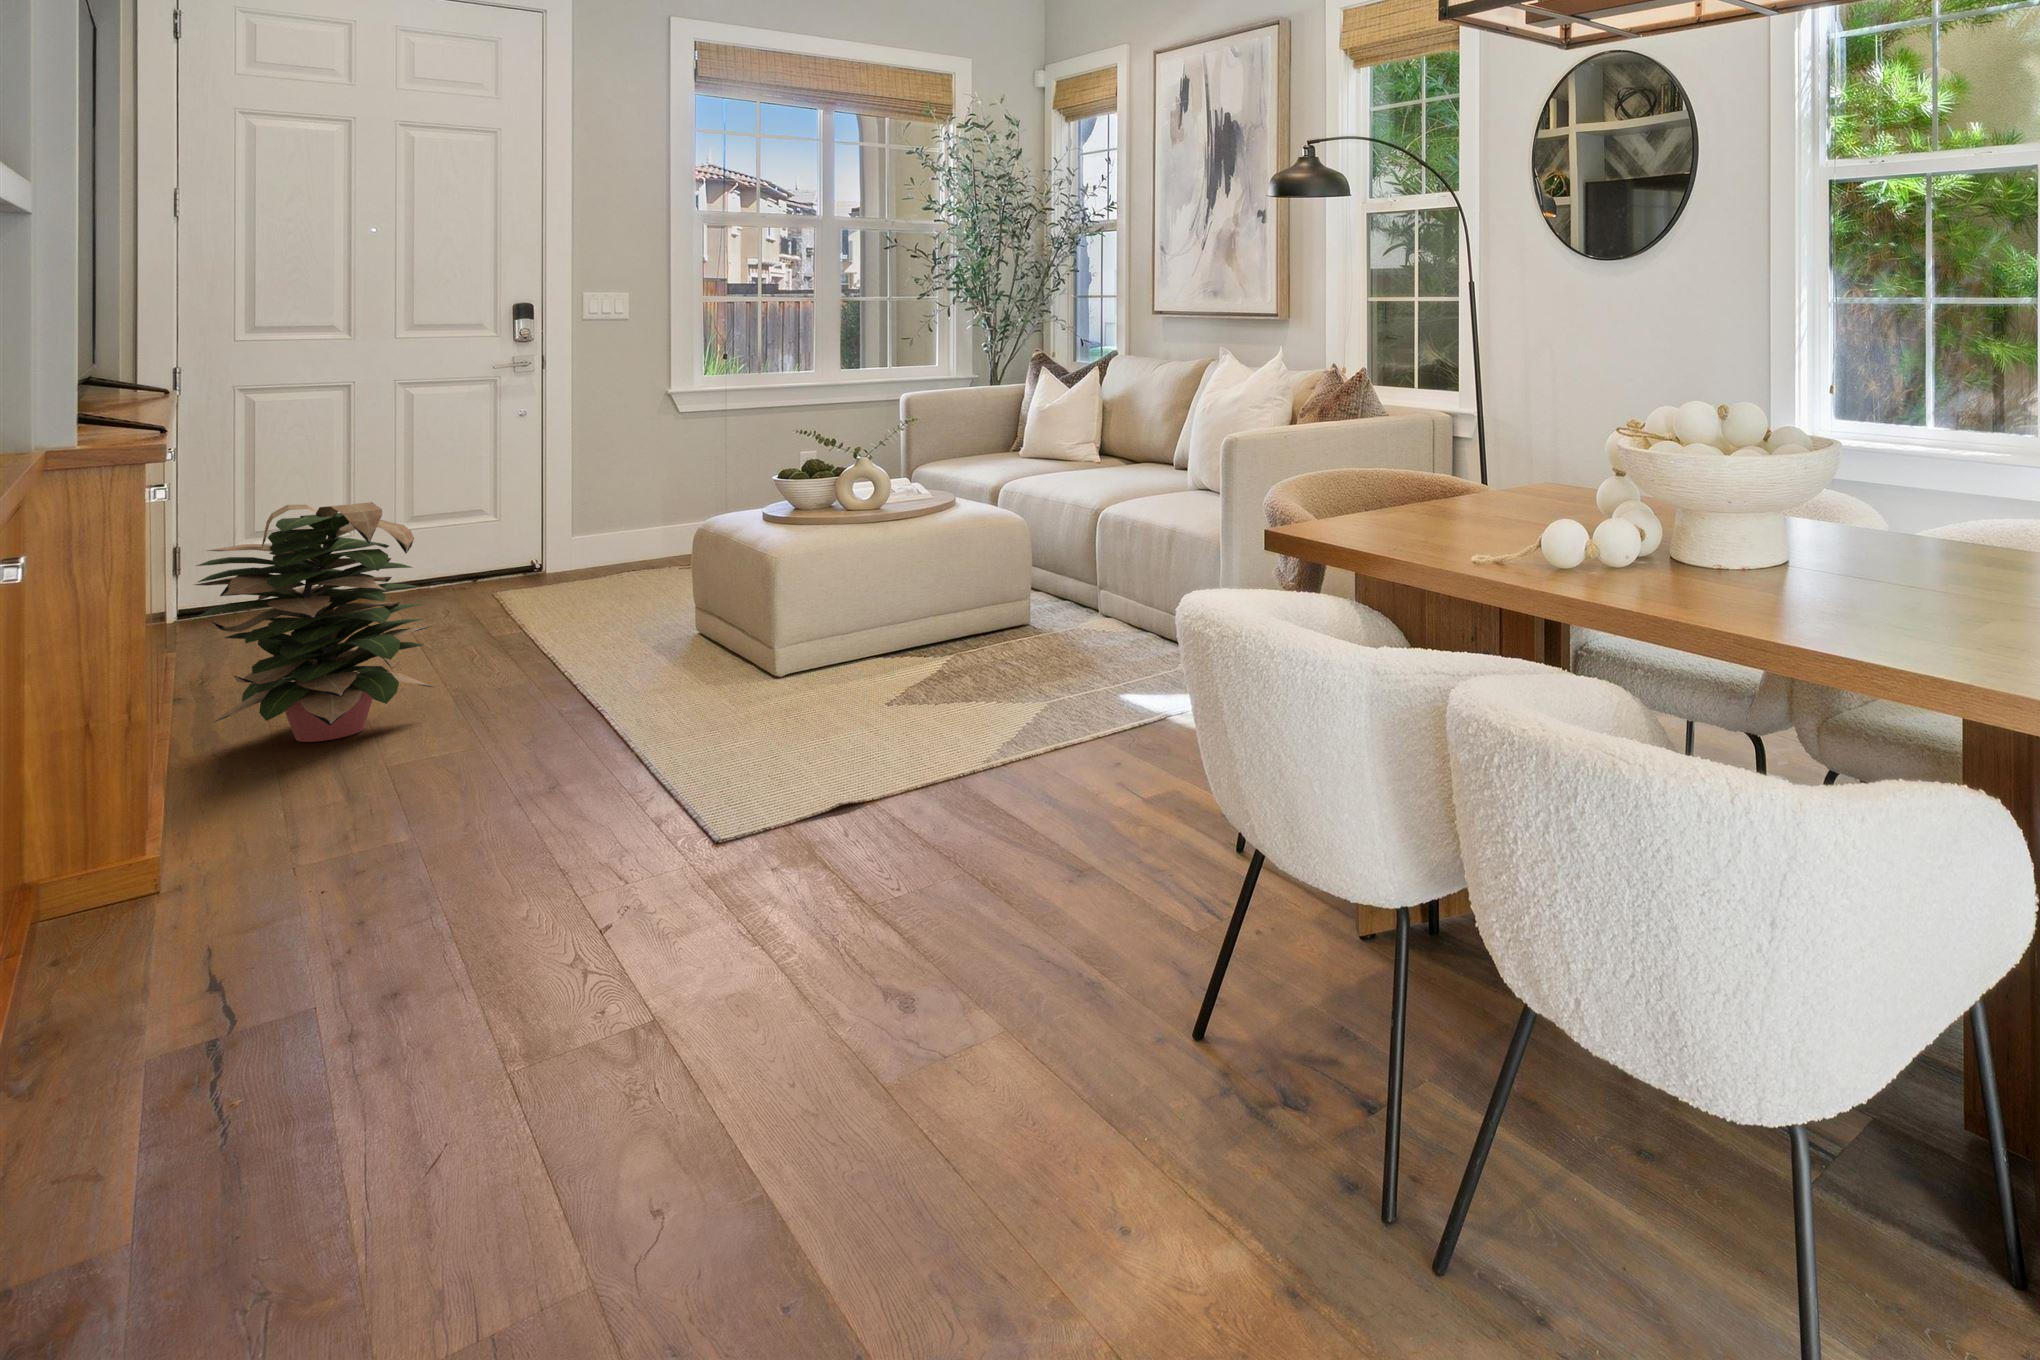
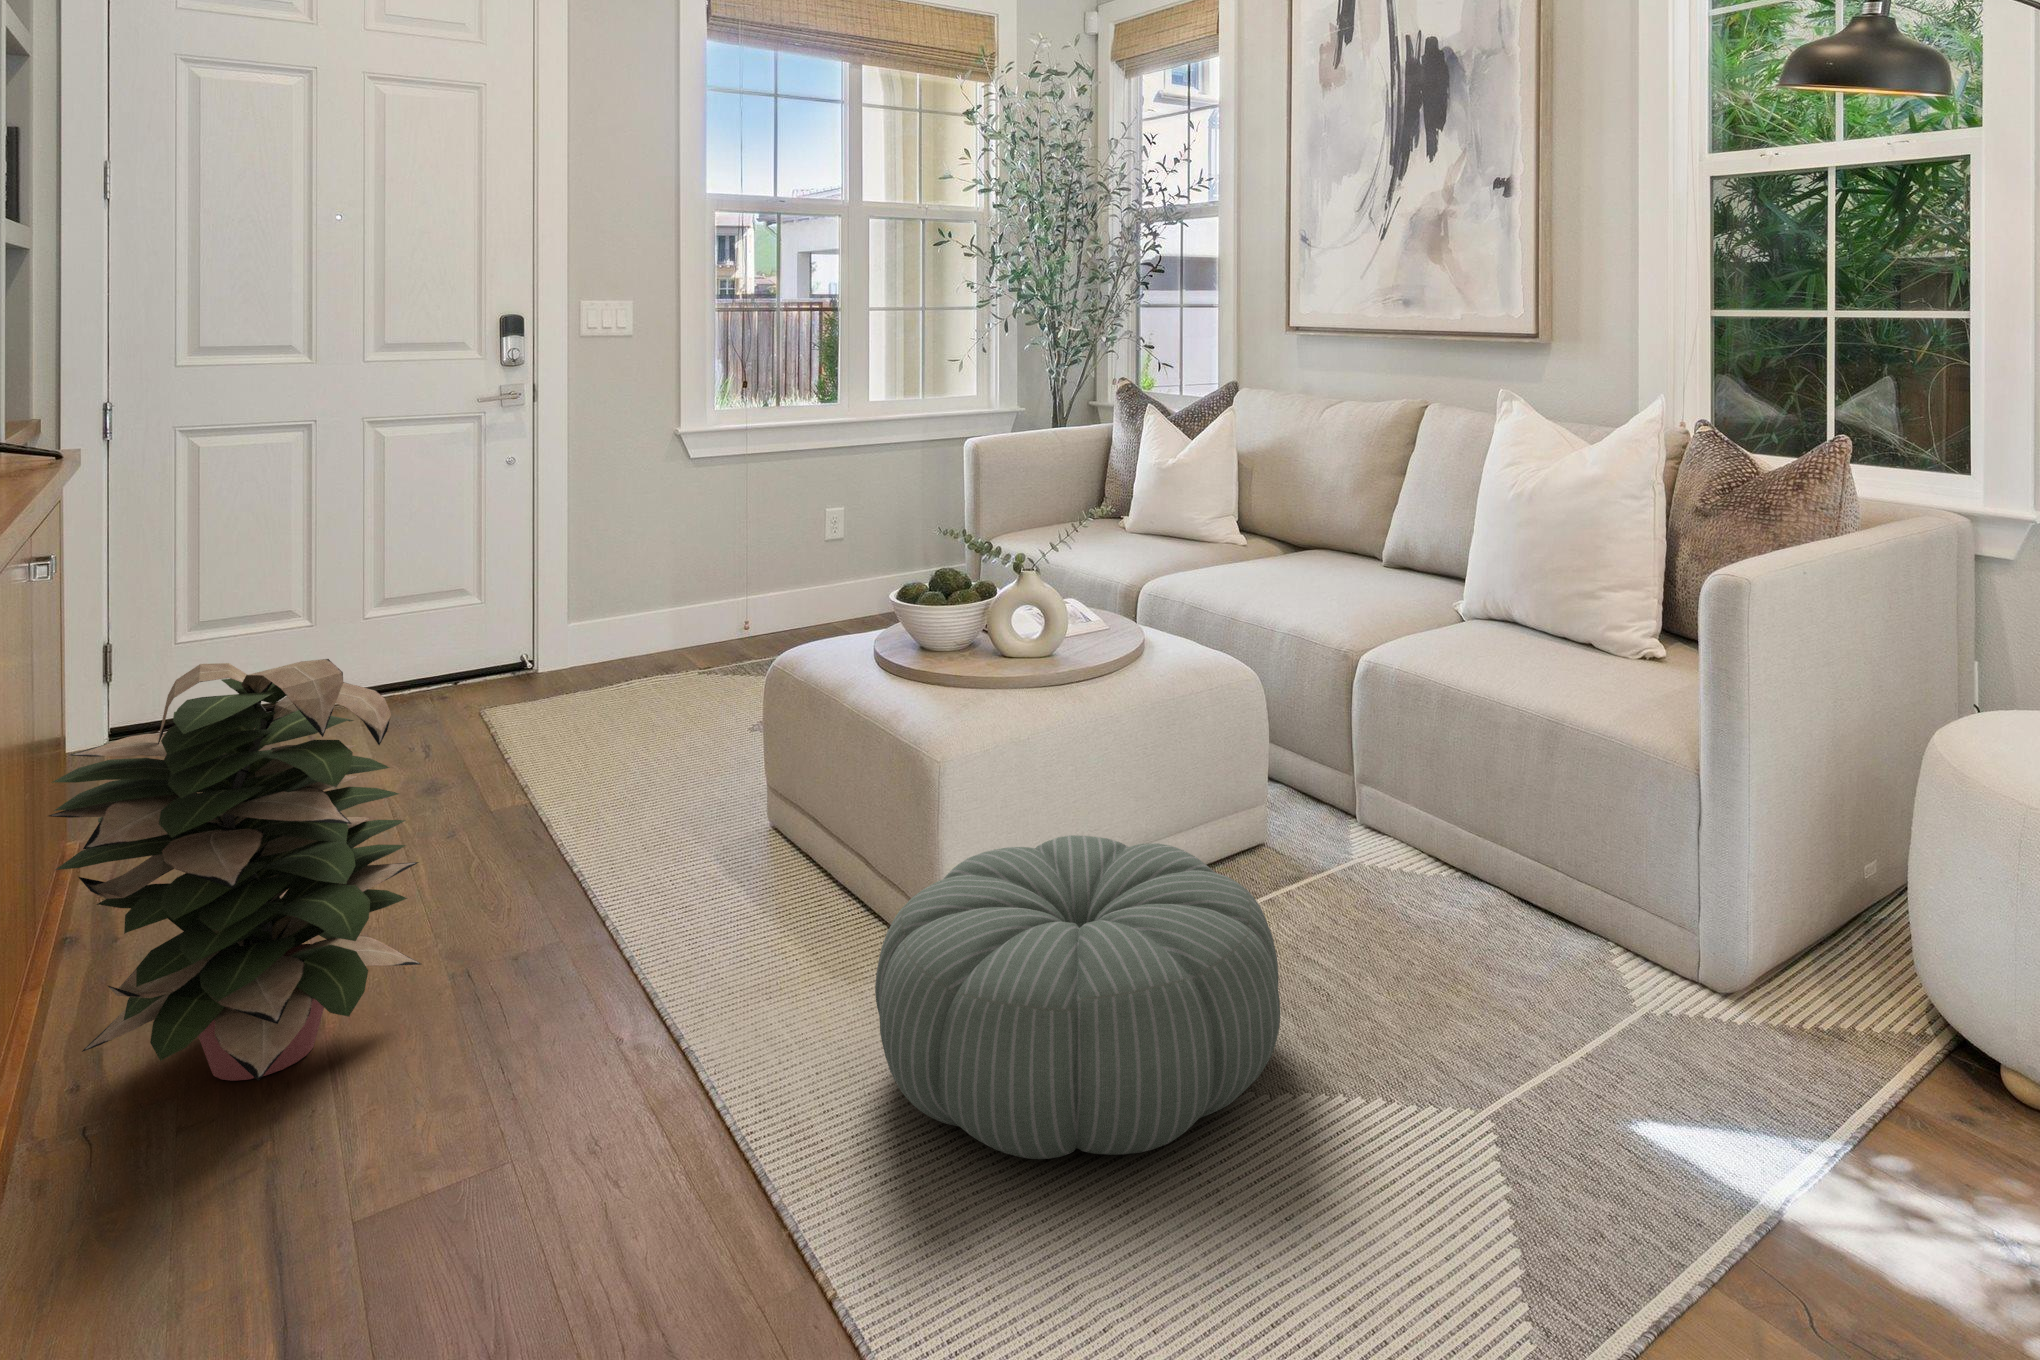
pouf: none [710,603,960,736] -> present [875,835,1280,1159]

